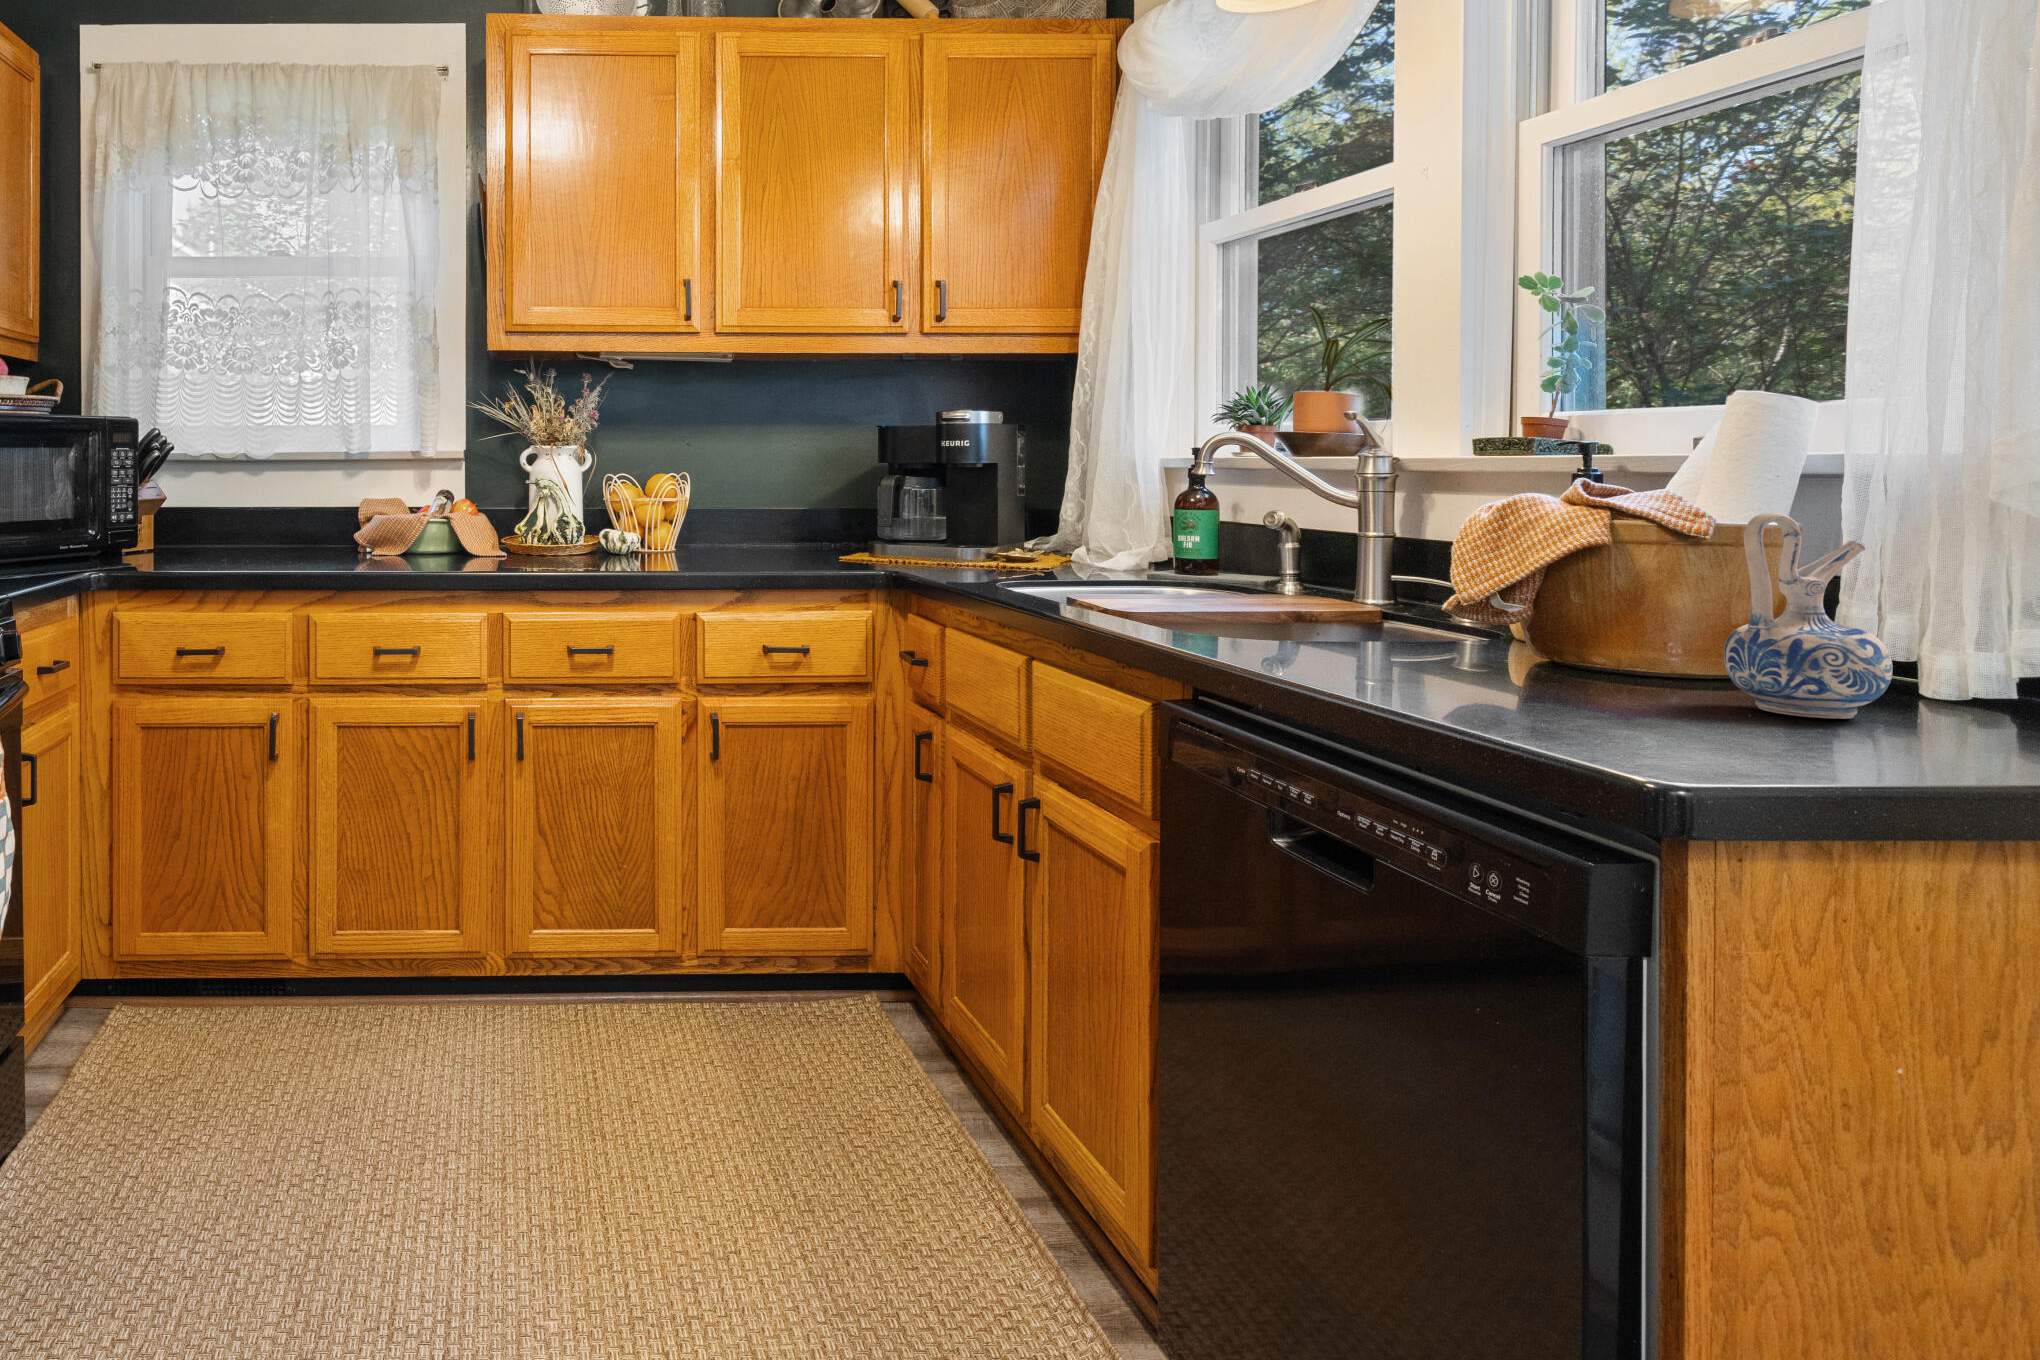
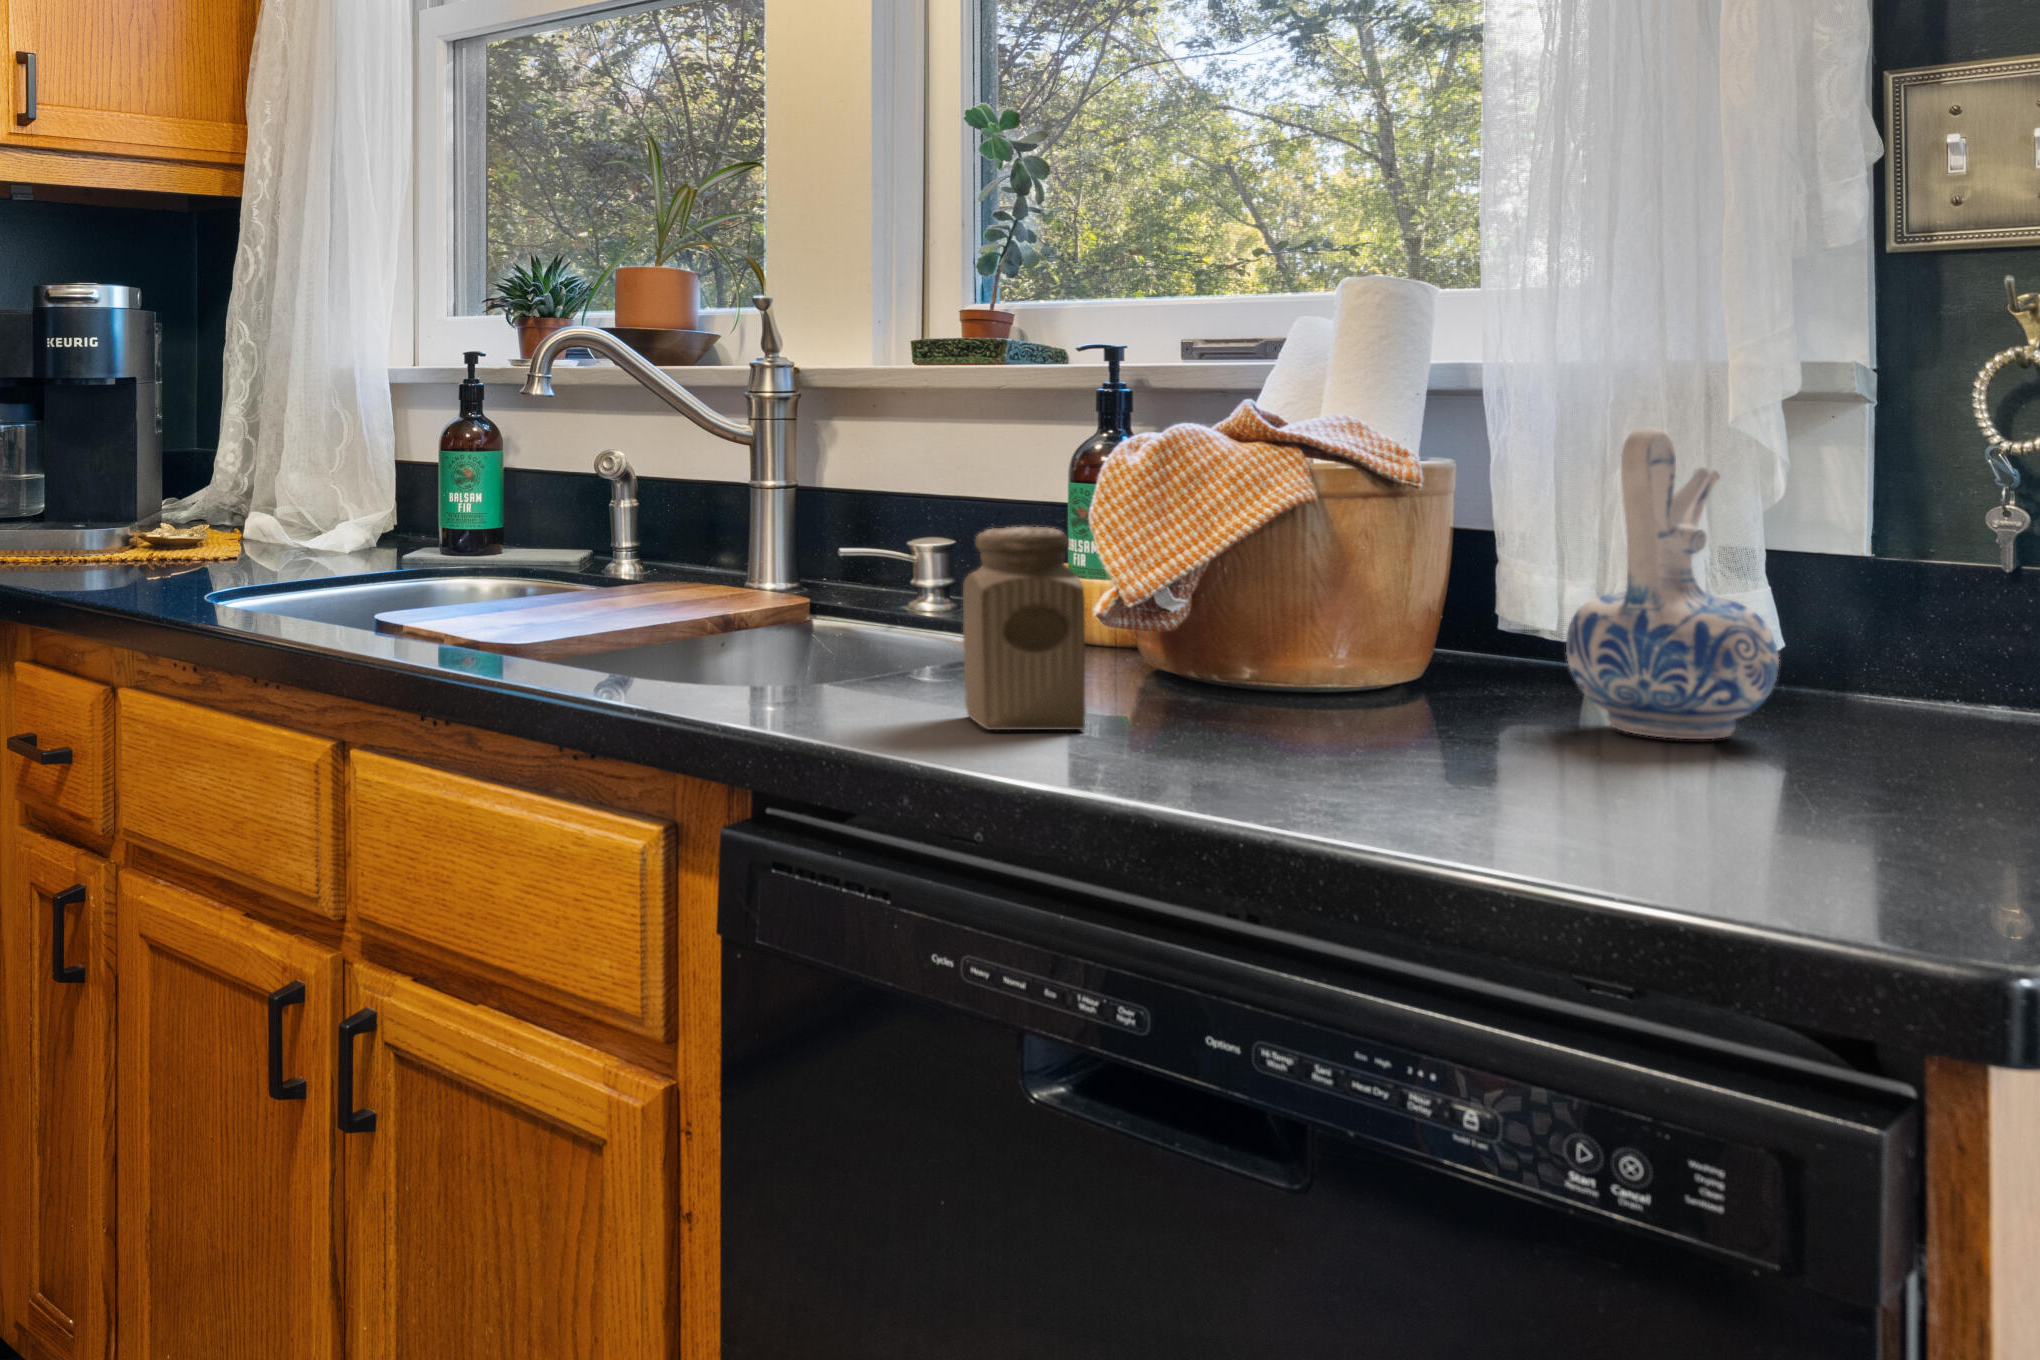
salt shaker: none [1301,558,1377,672] -> present [963,527,1086,730]

